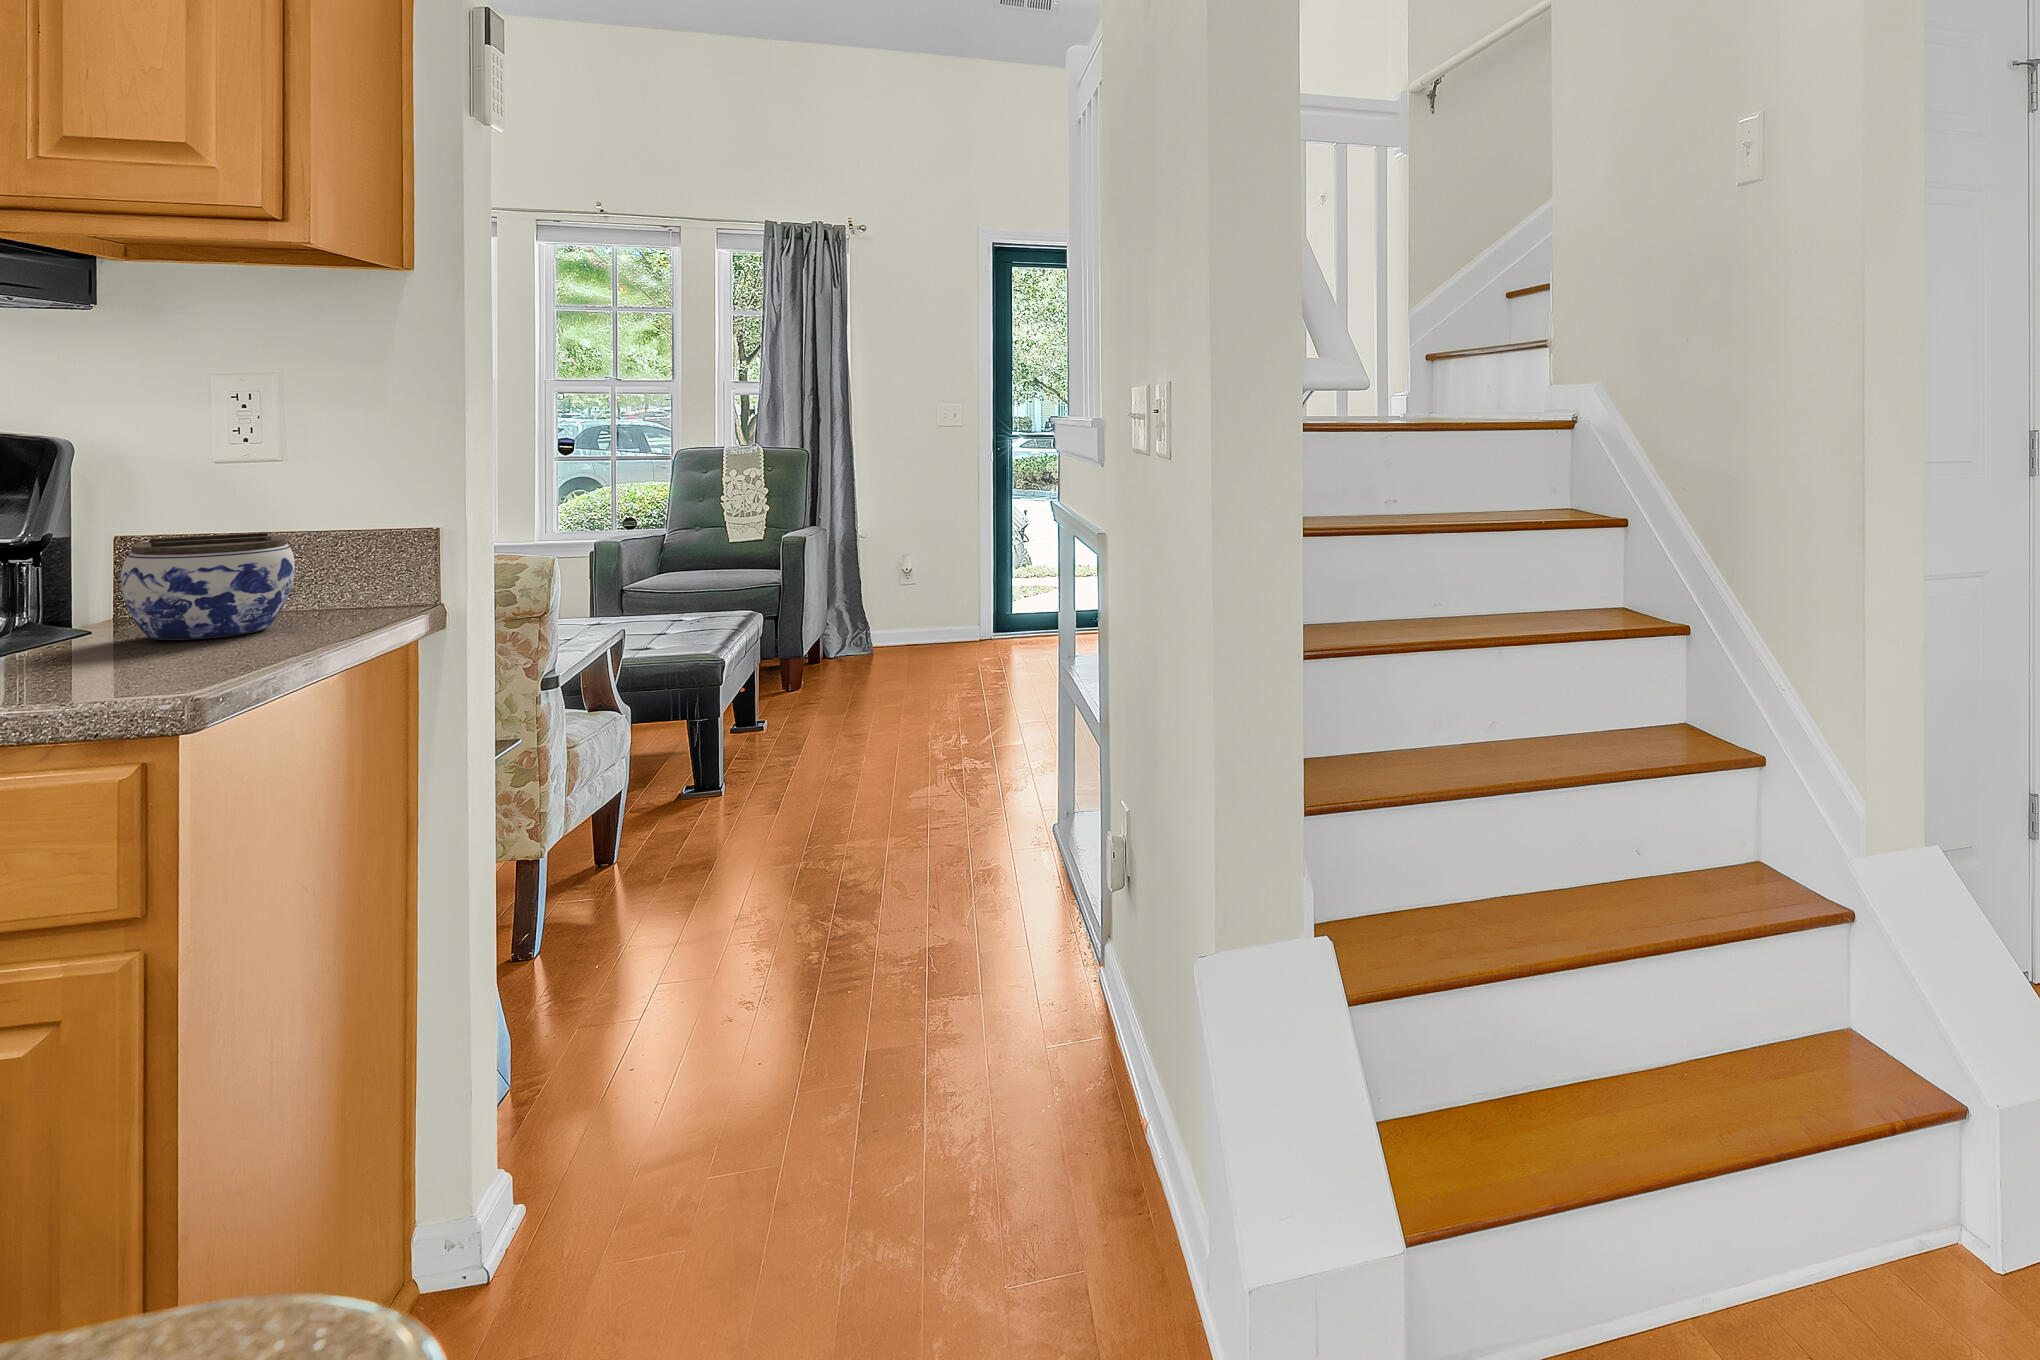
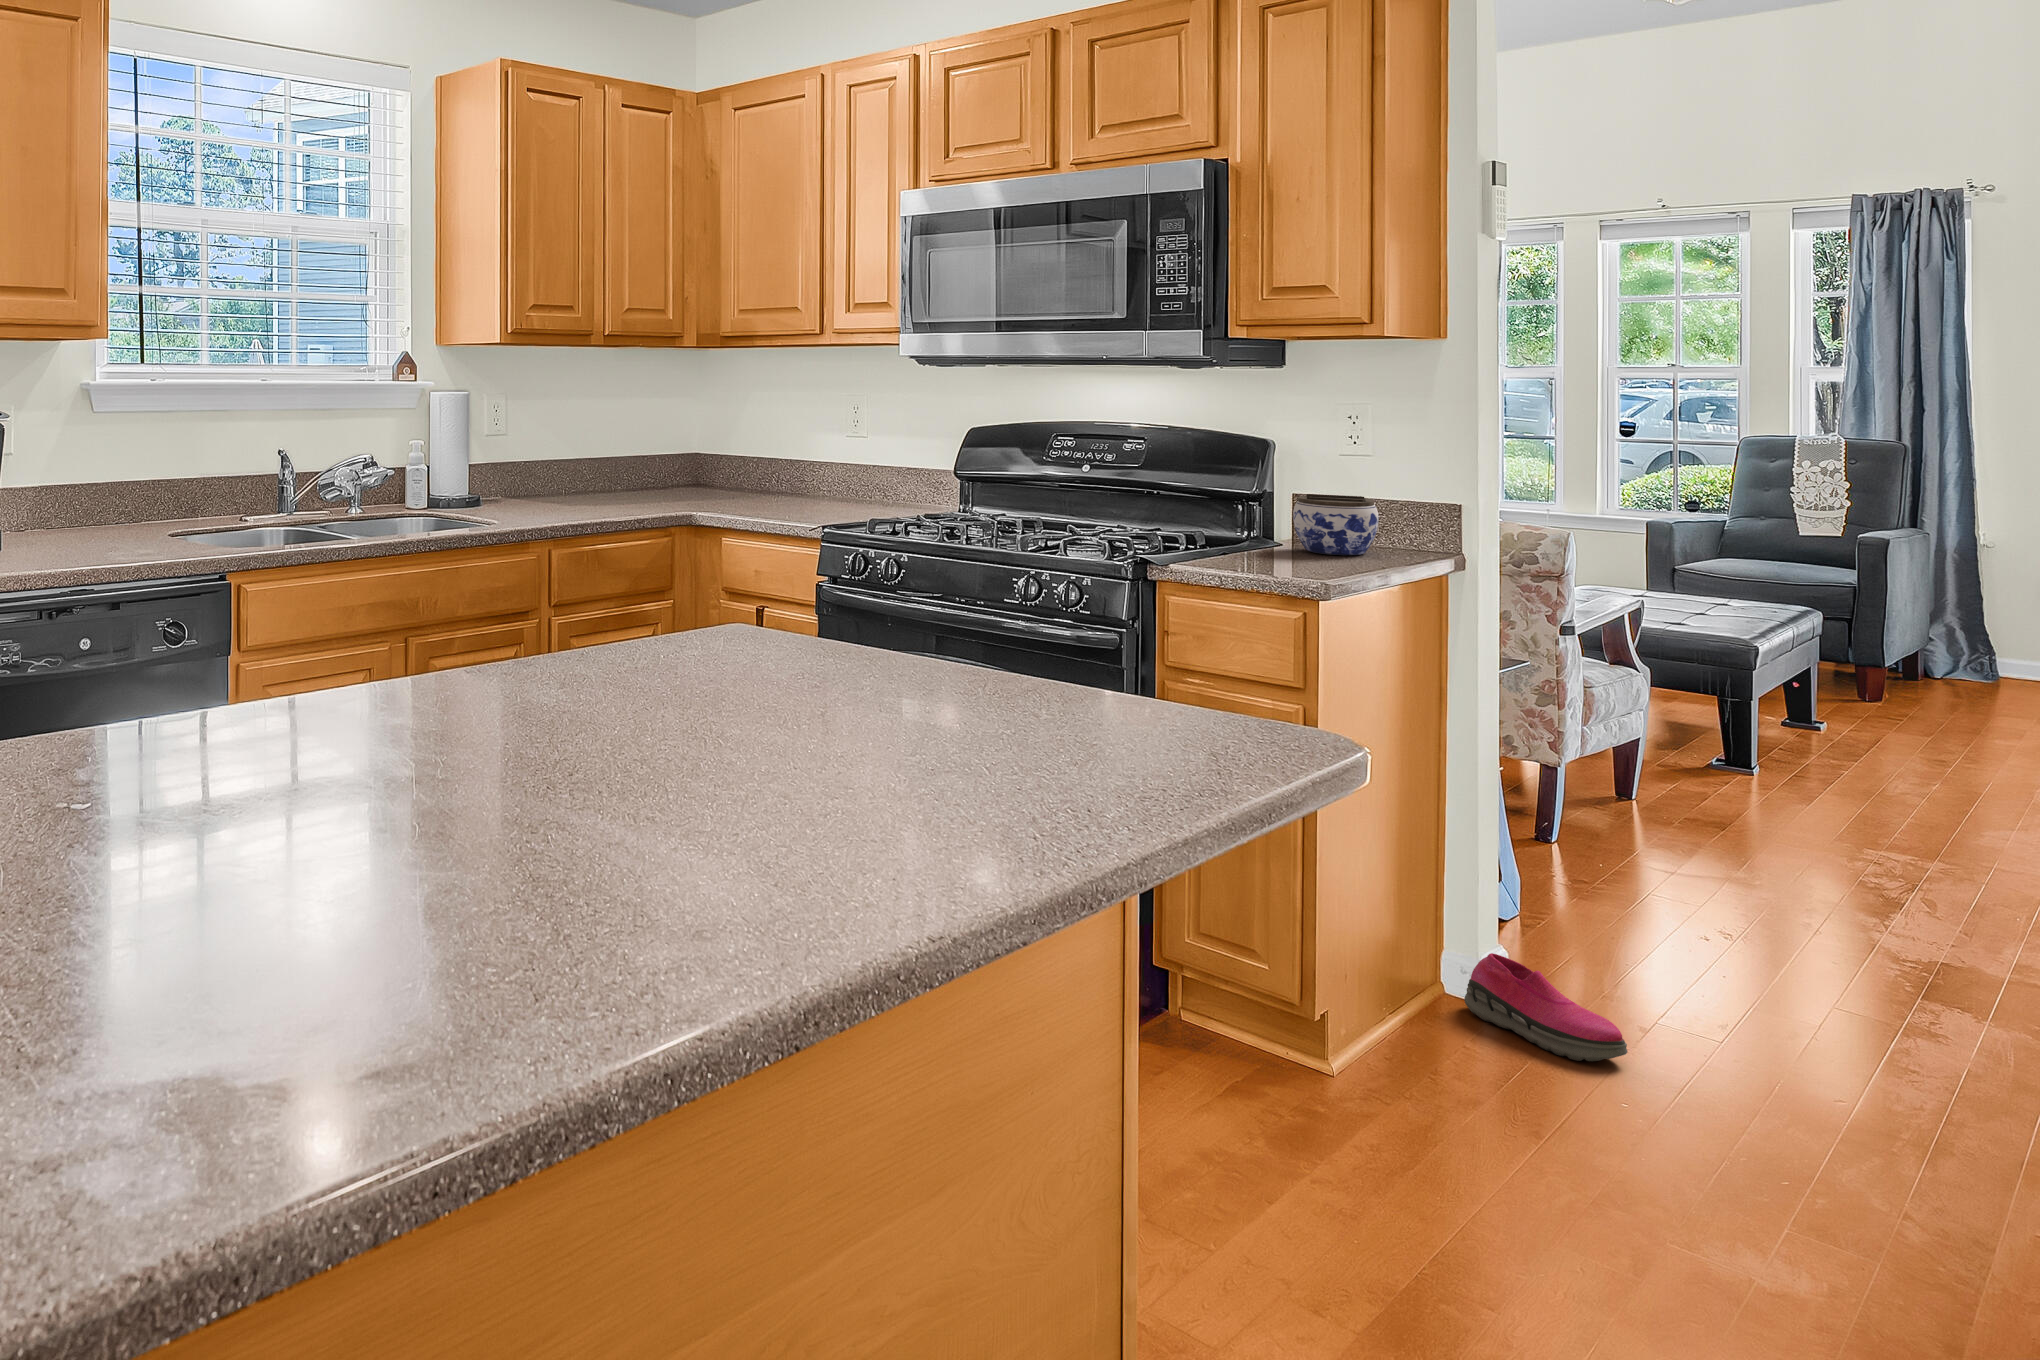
shoe: none [443,1192,682,1308] -> present [1464,953,1628,1061]

